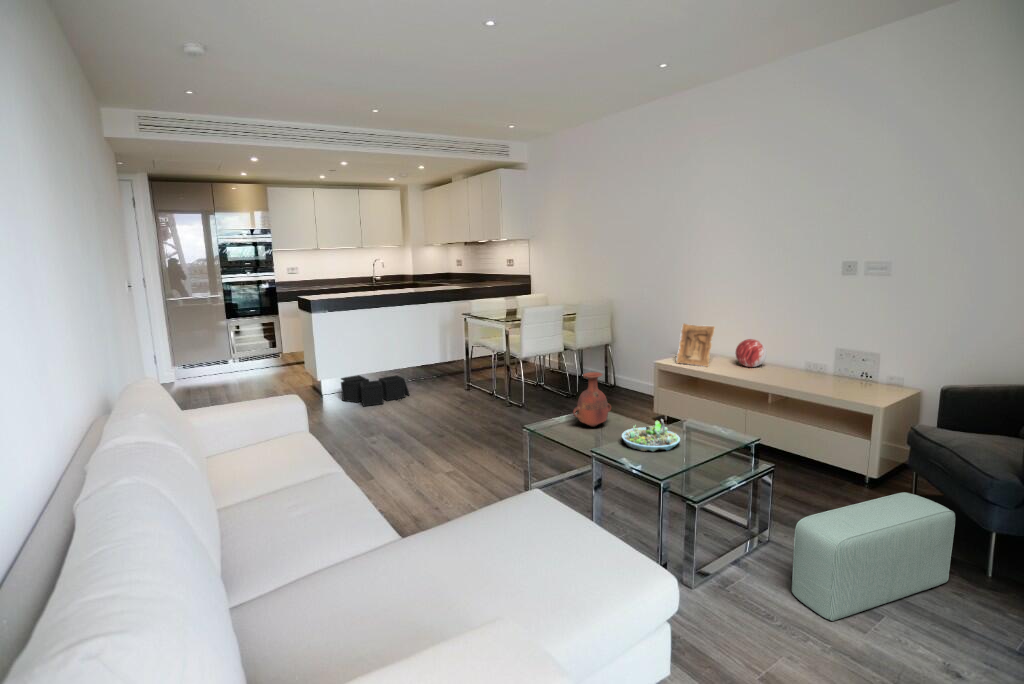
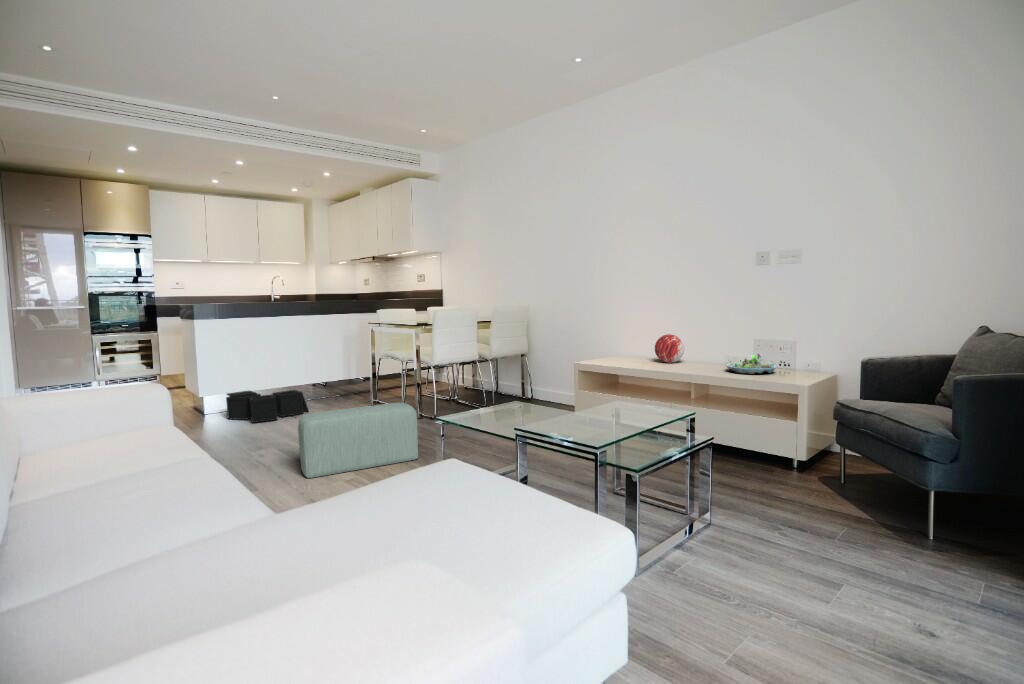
picture frame: present [676,323,715,367] -> none [597,321,634,363]
vase: present [573,372,611,427] -> none [493,354,535,415]
succulent planter: present [622,420,680,451] -> present [726,353,776,374]
pouf: present [792,492,955,621] -> present [298,403,418,478]

